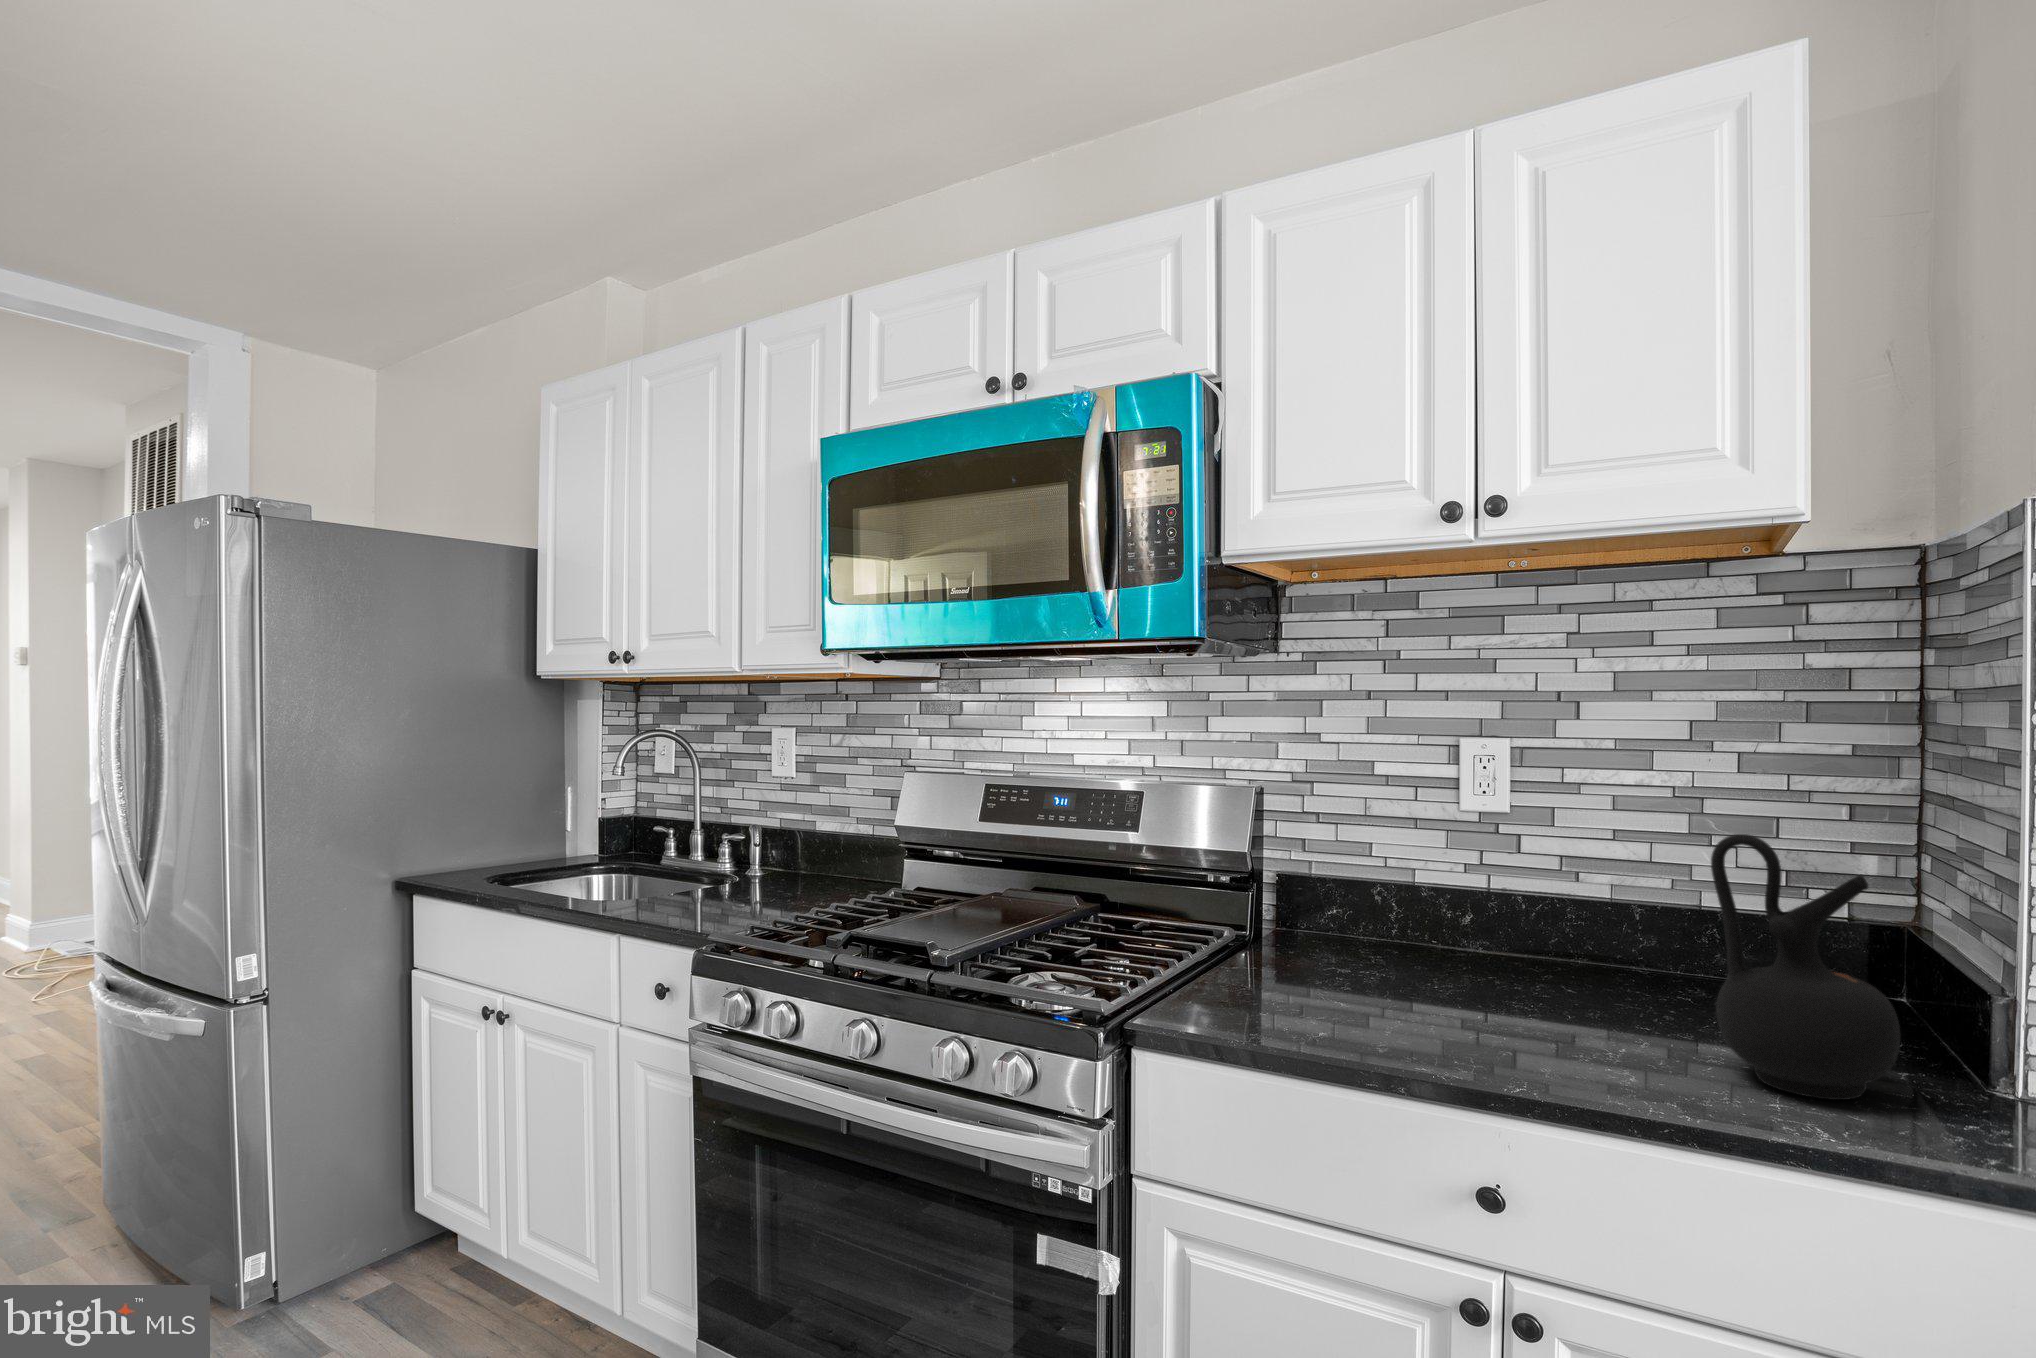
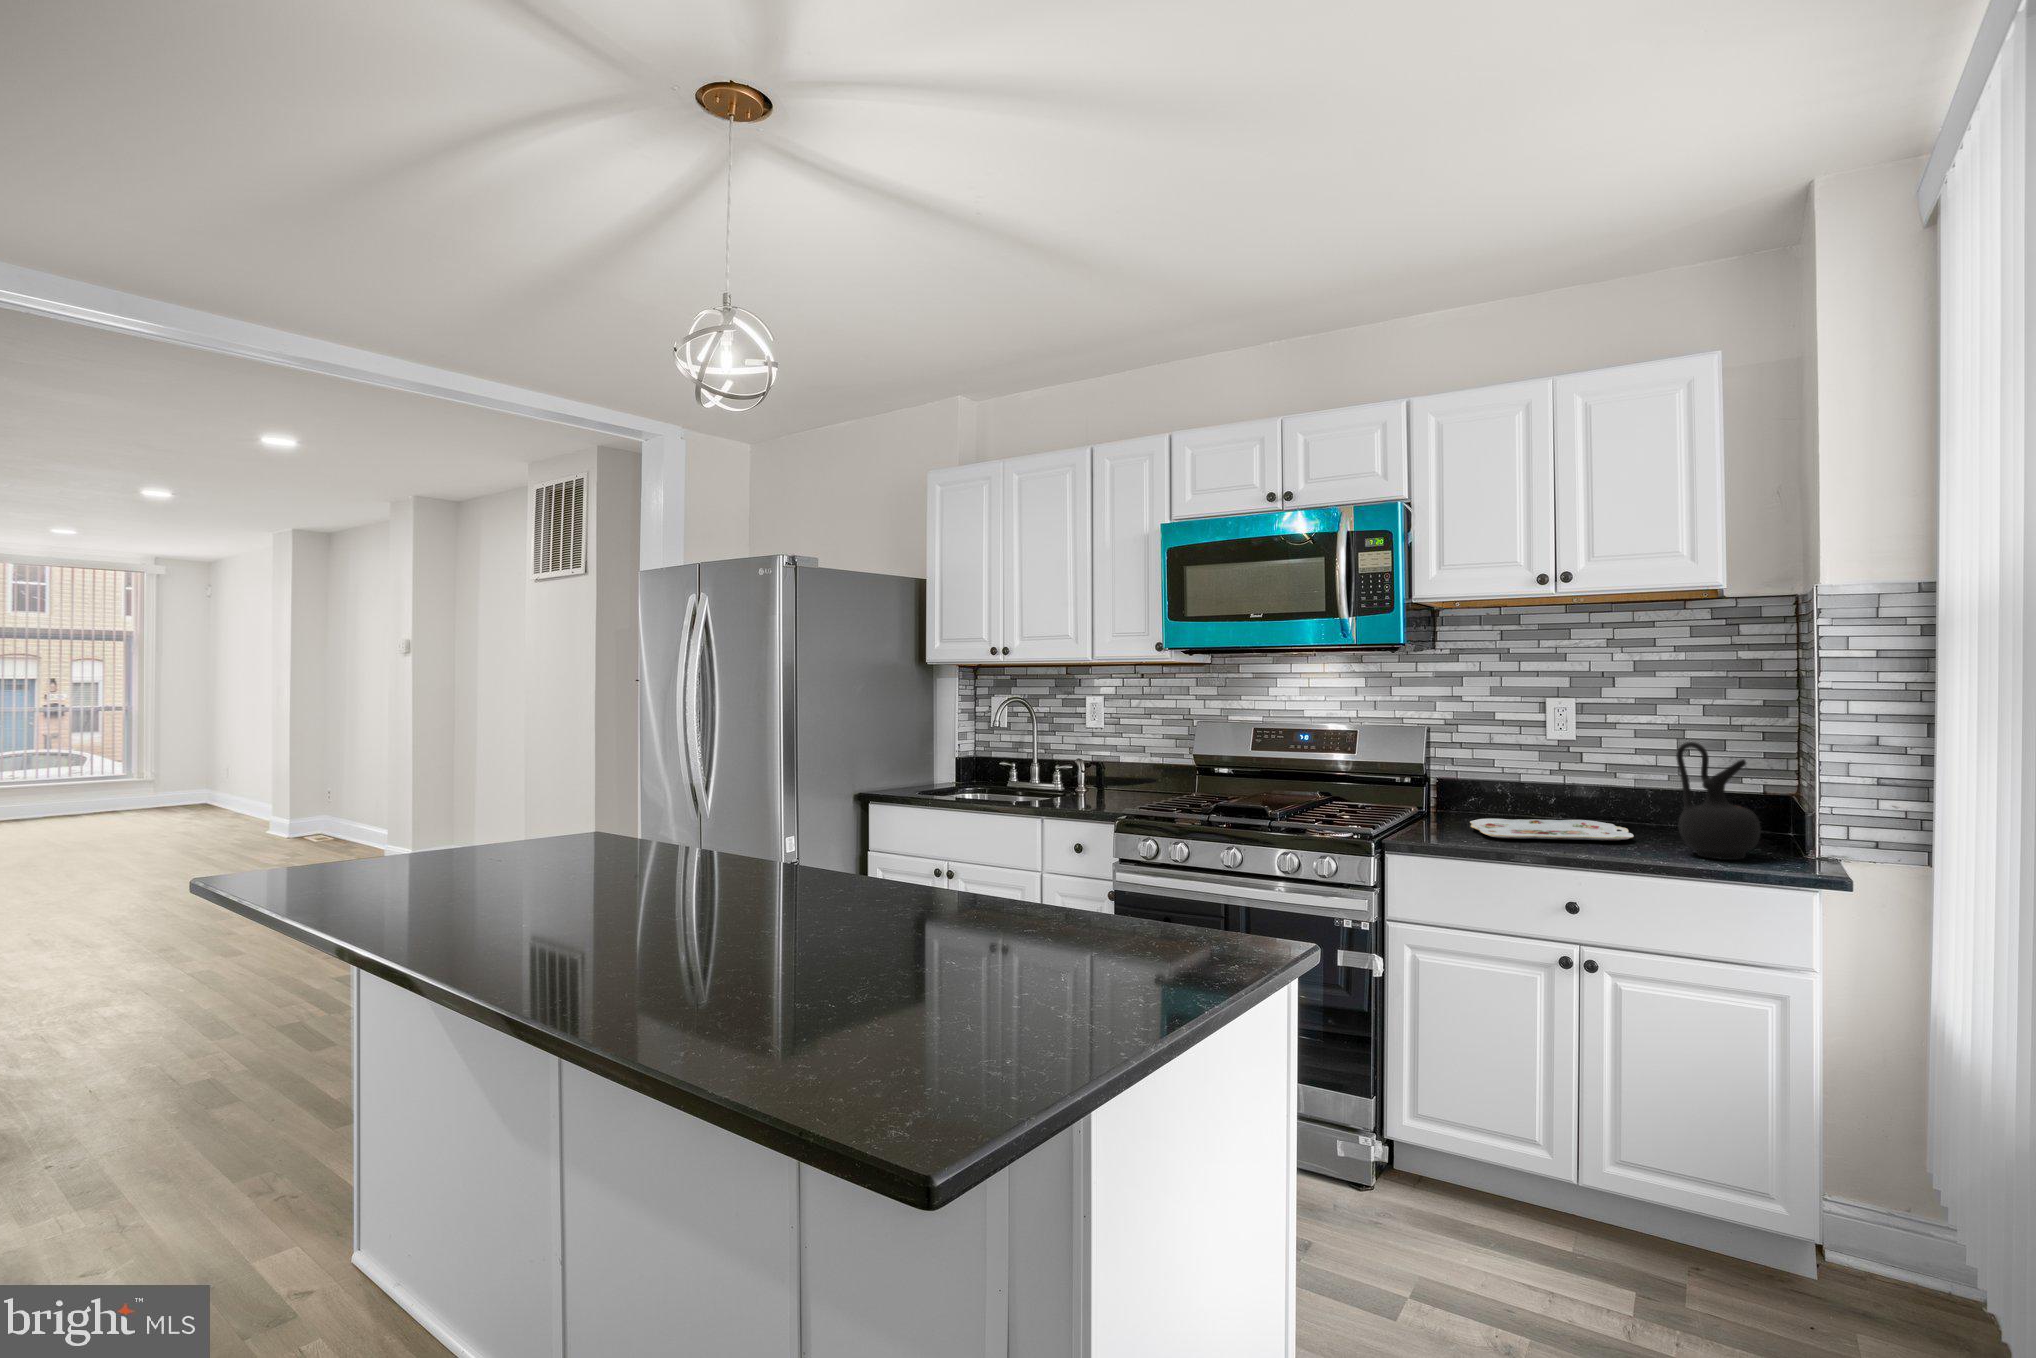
serving tray: none [1312,957,1619,1024] -> present [1470,819,1634,841]

